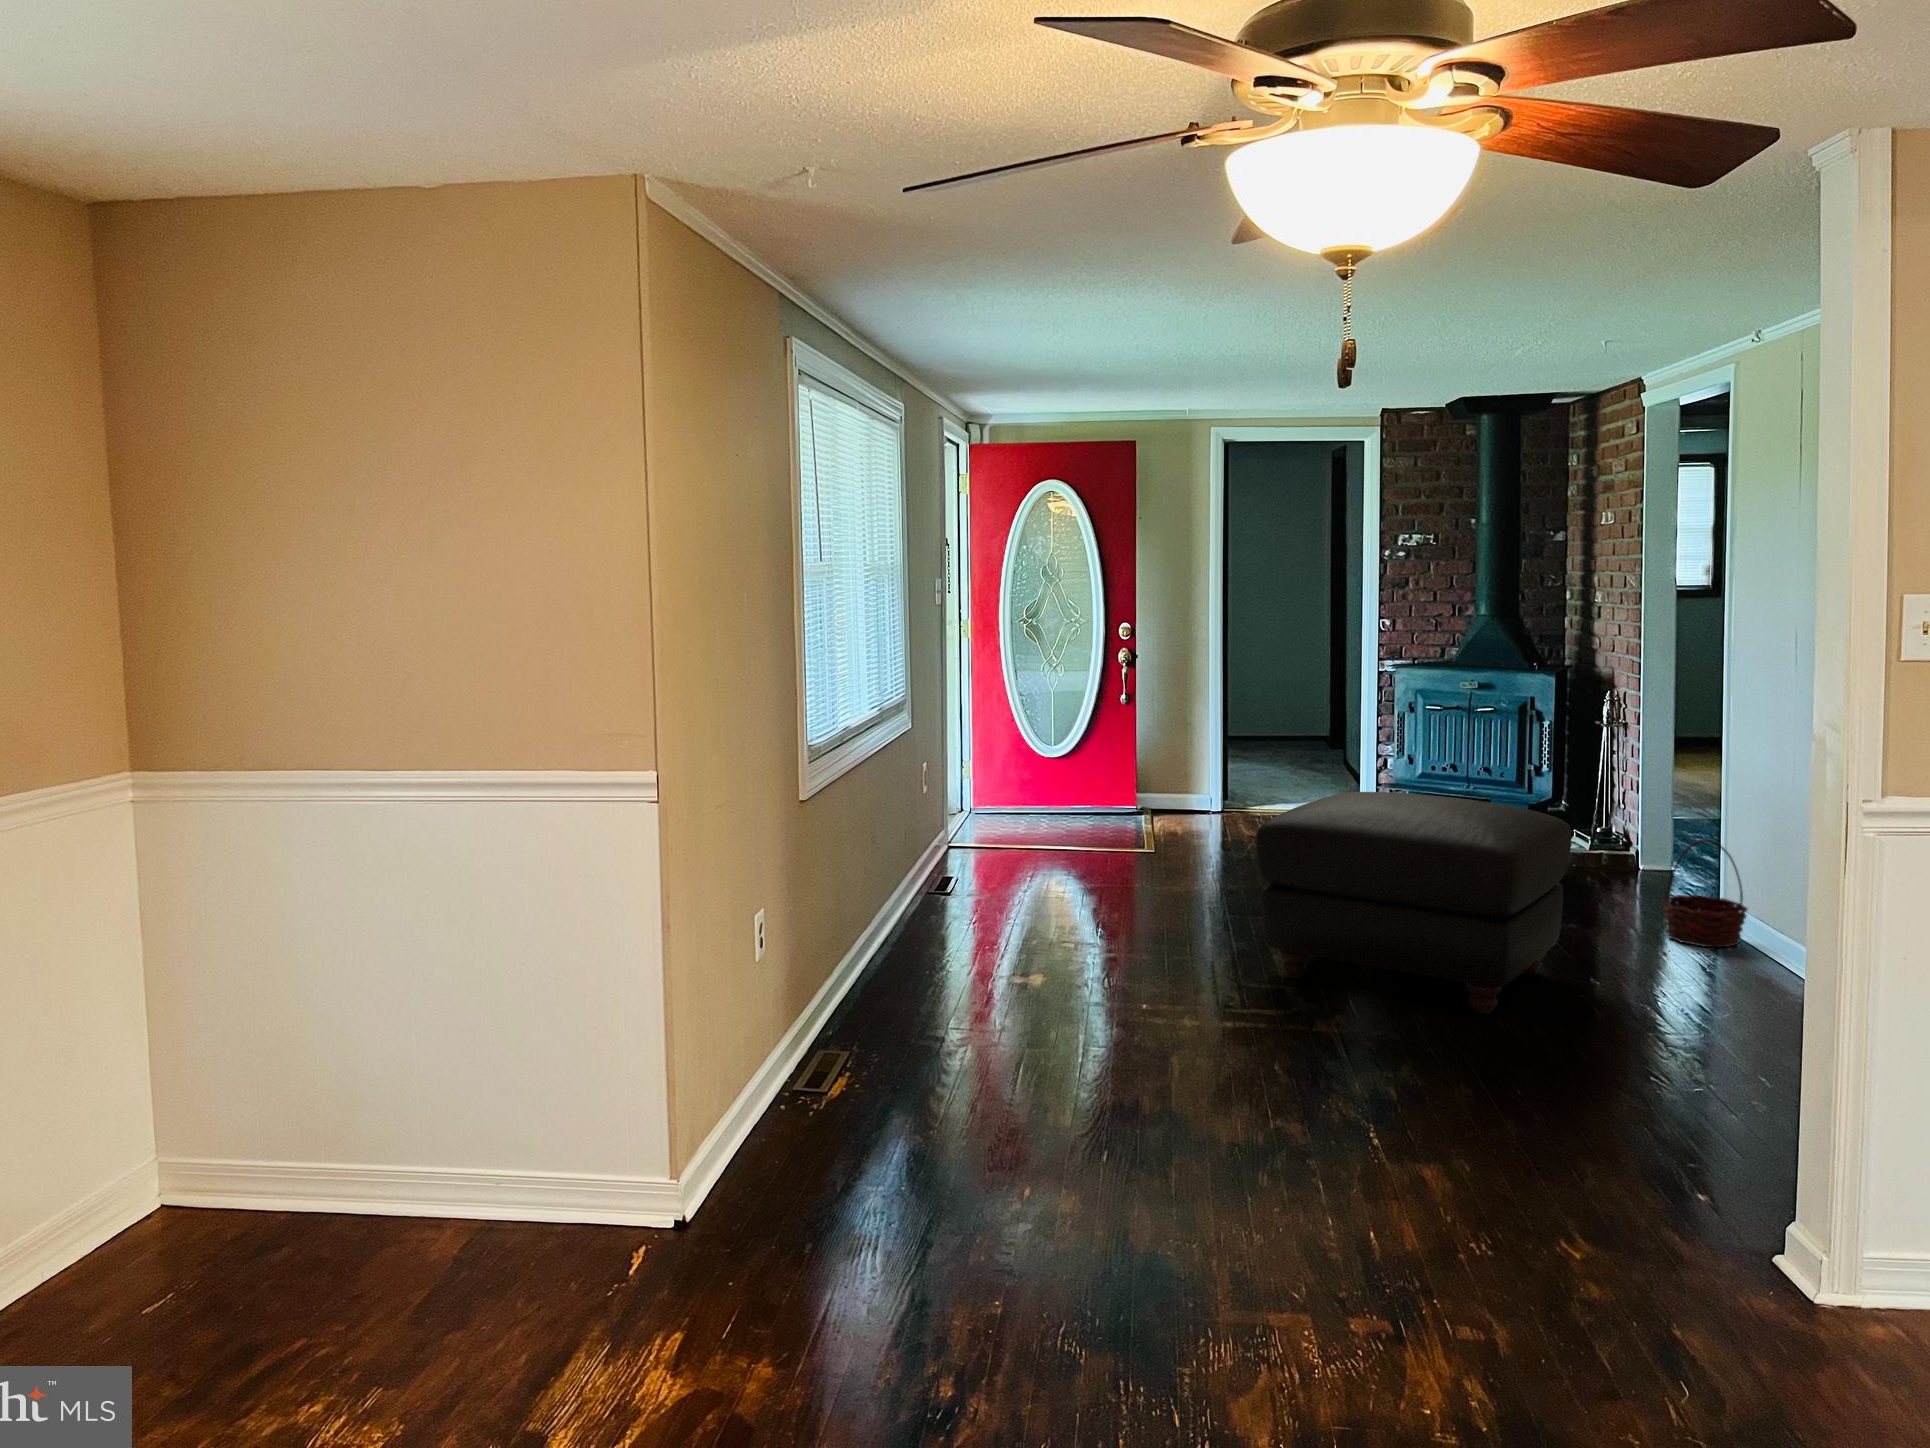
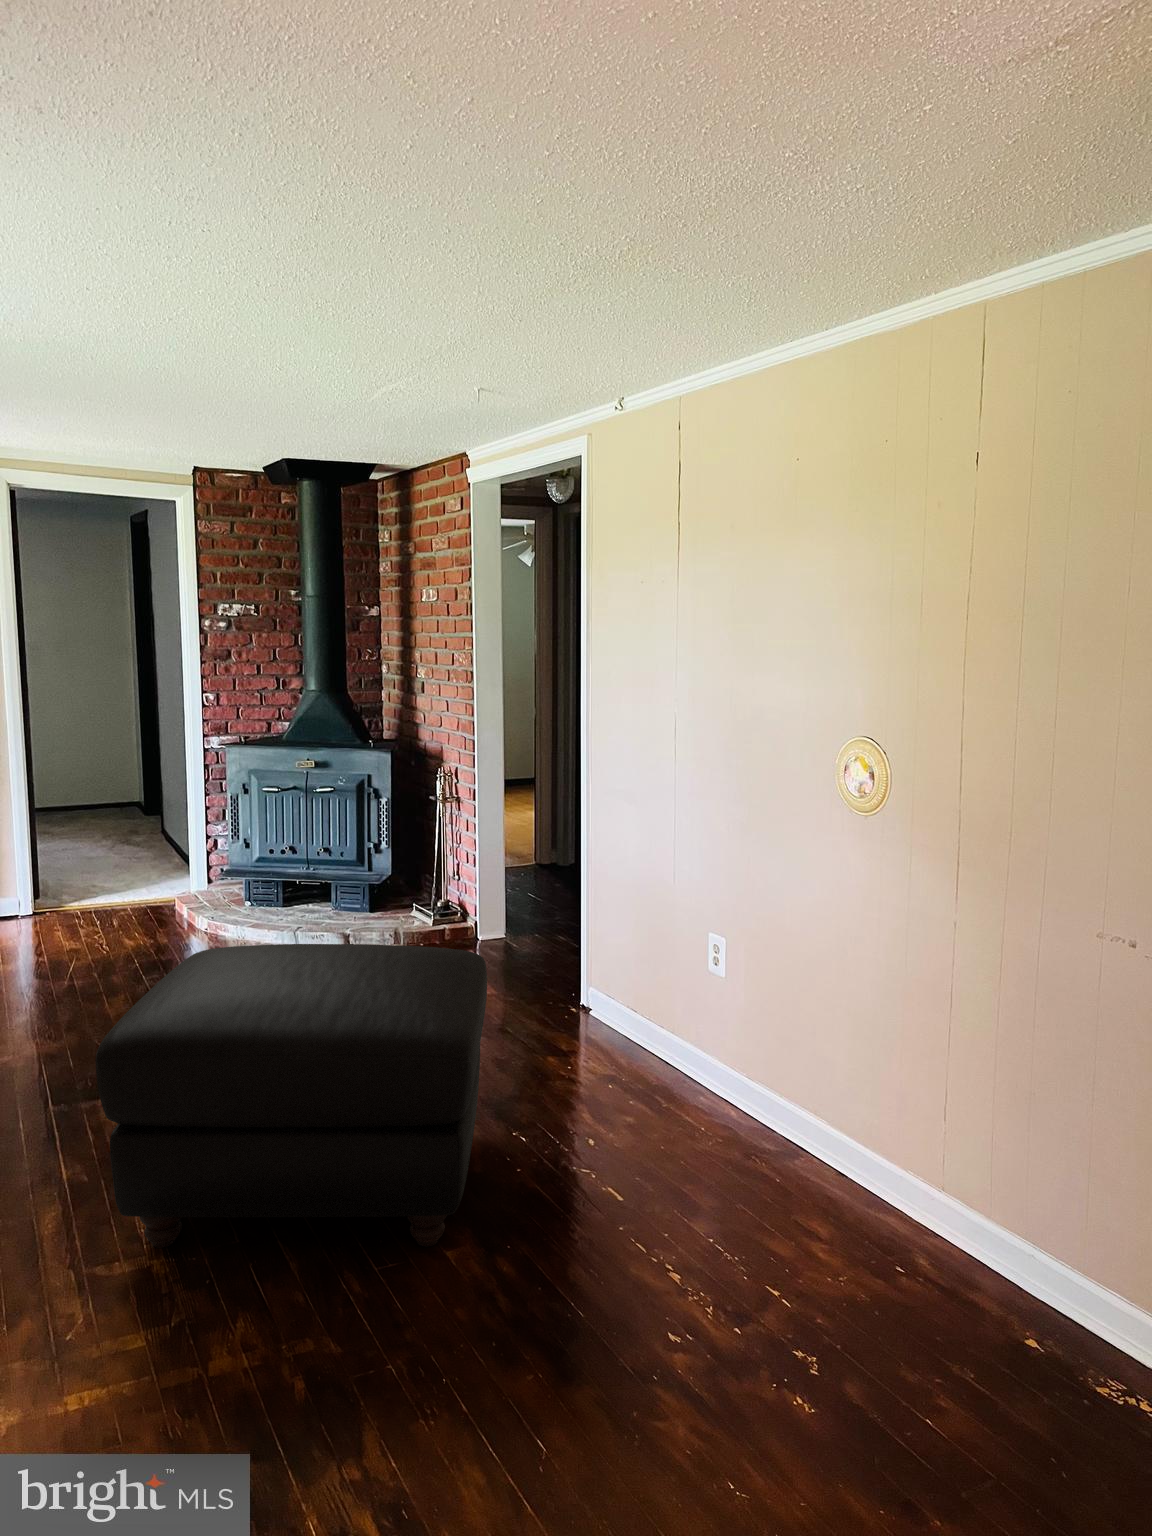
basket: present [1661,839,1747,947] -> none [539,930,615,1042]

